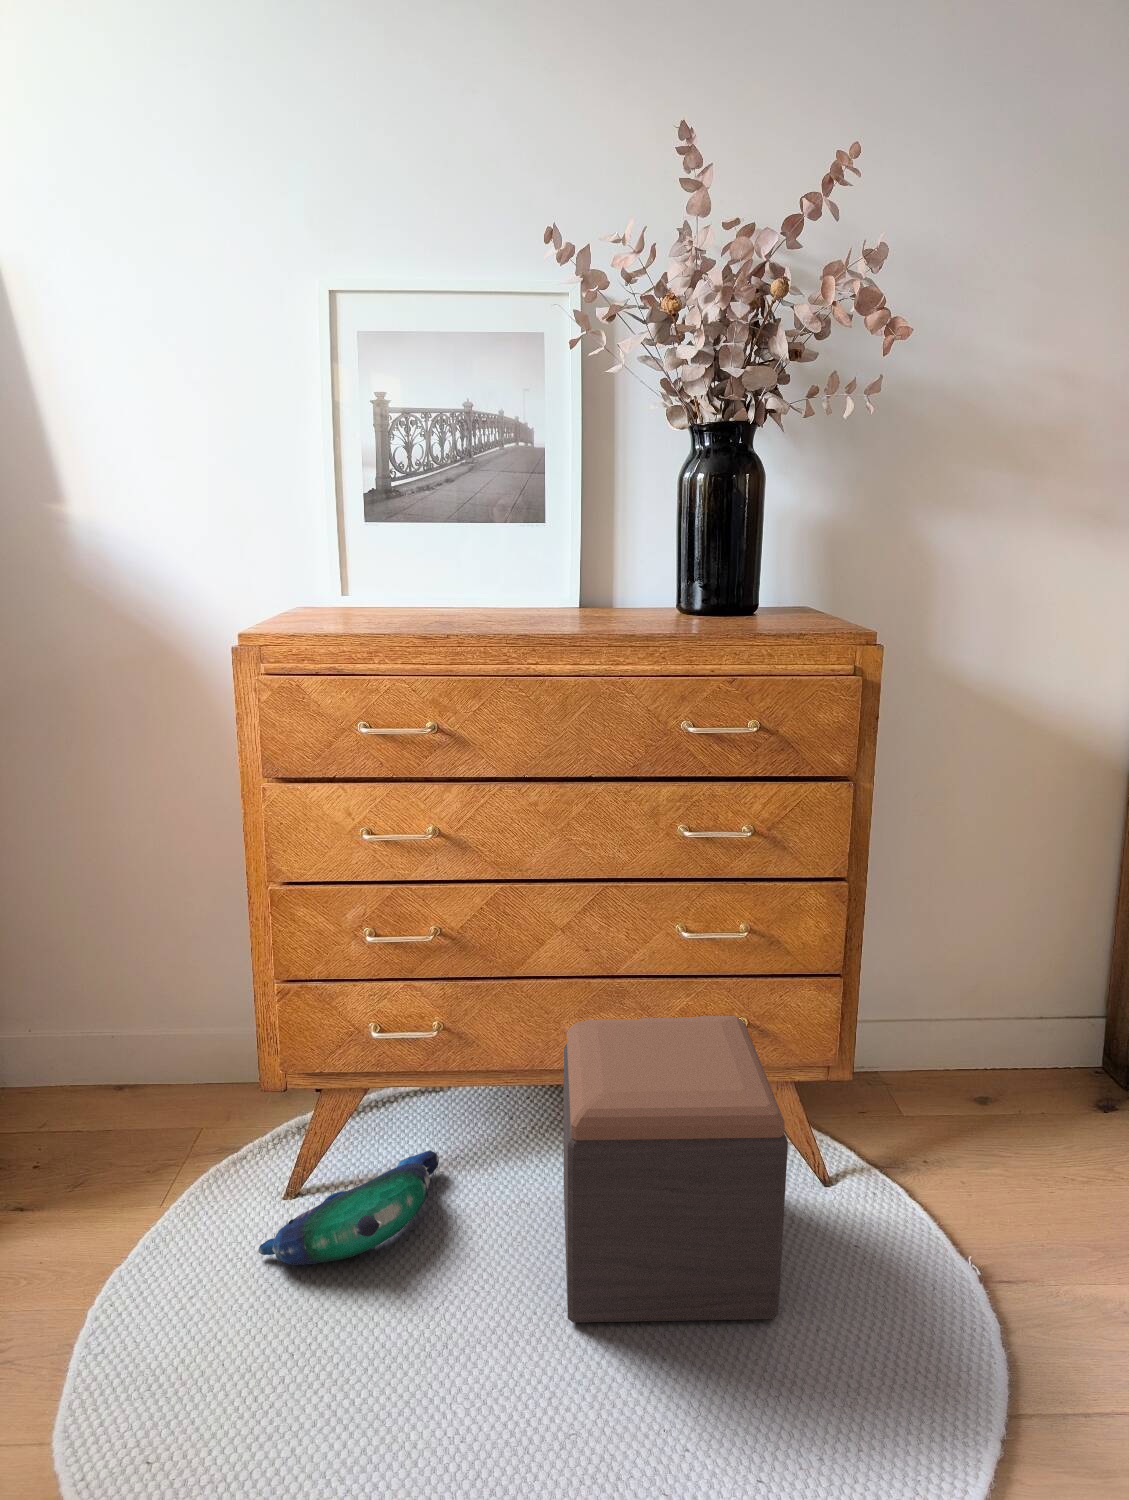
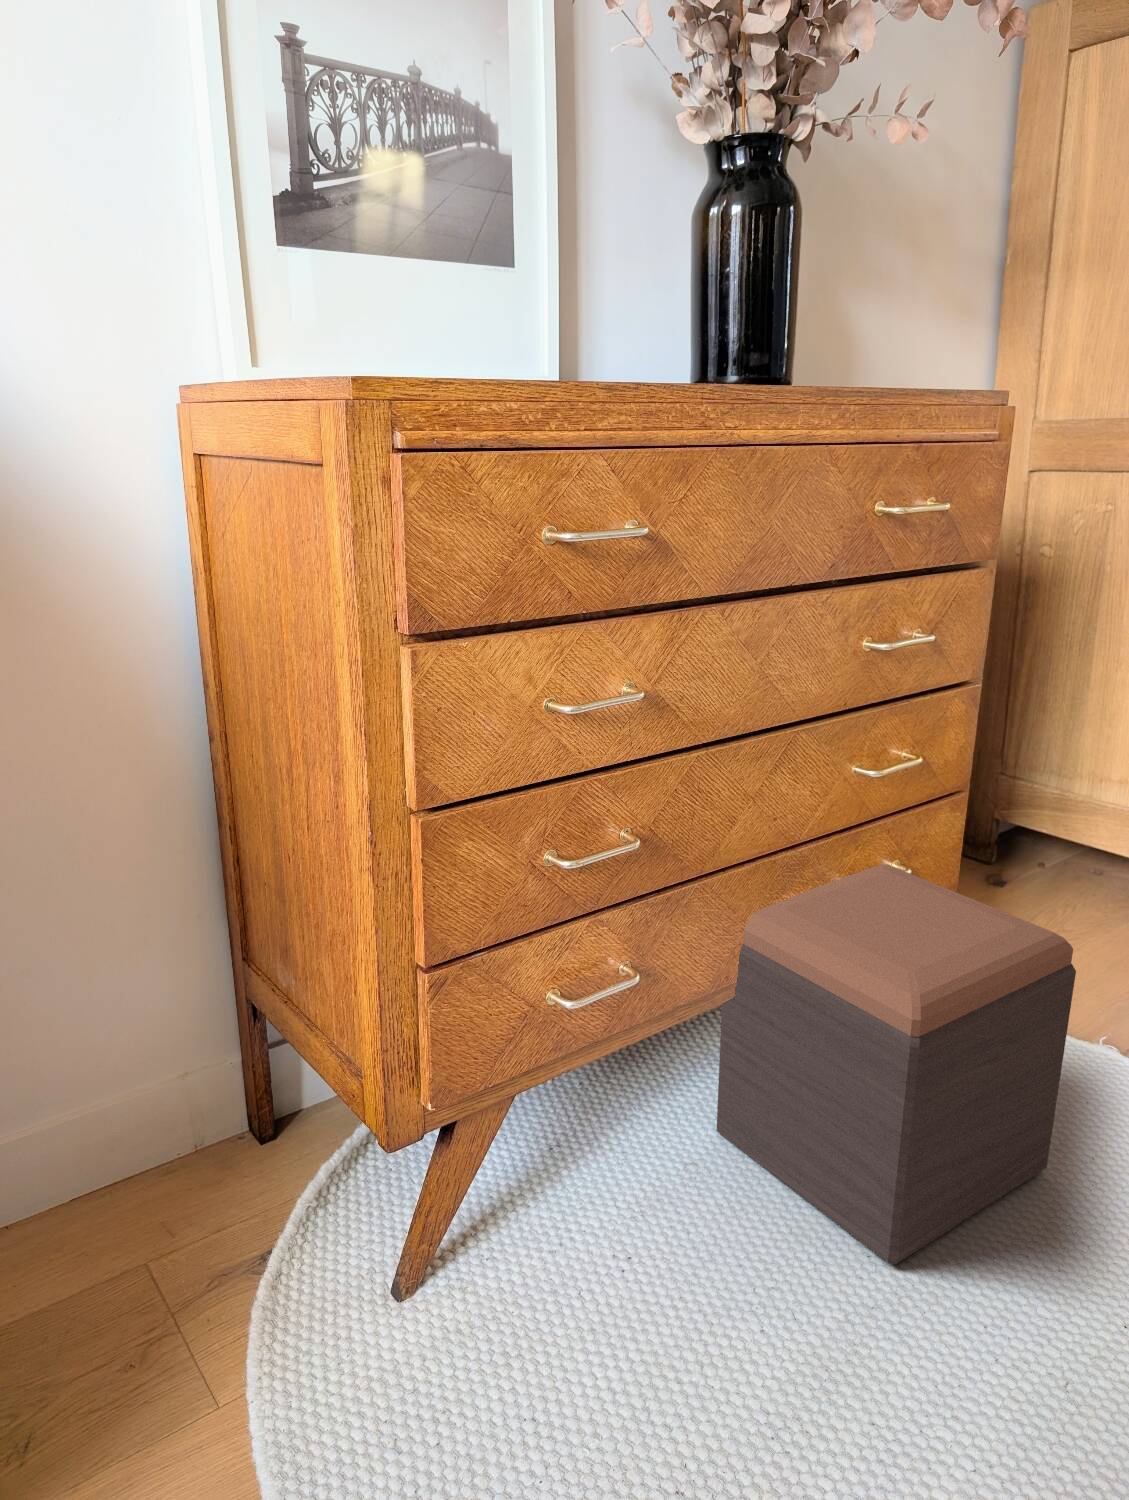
plush toy: present [259,1150,439,1266] -> none [460,1151,641,1378]

